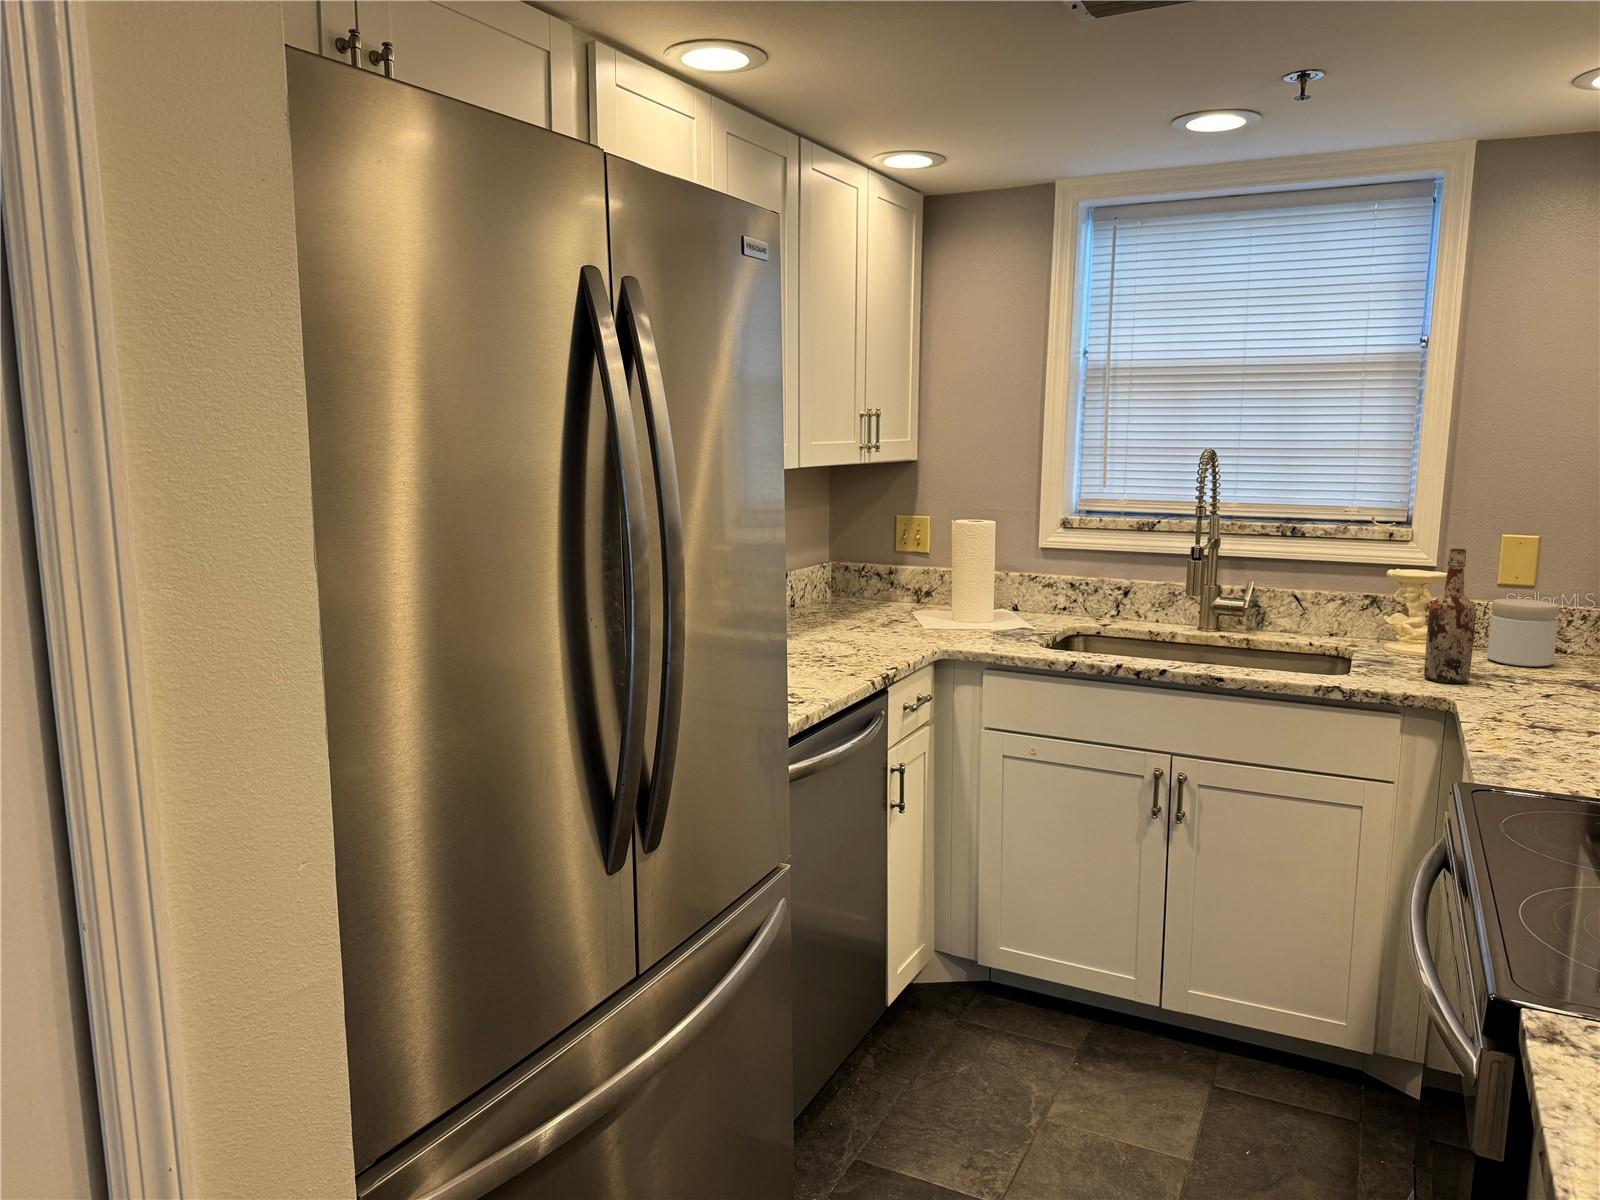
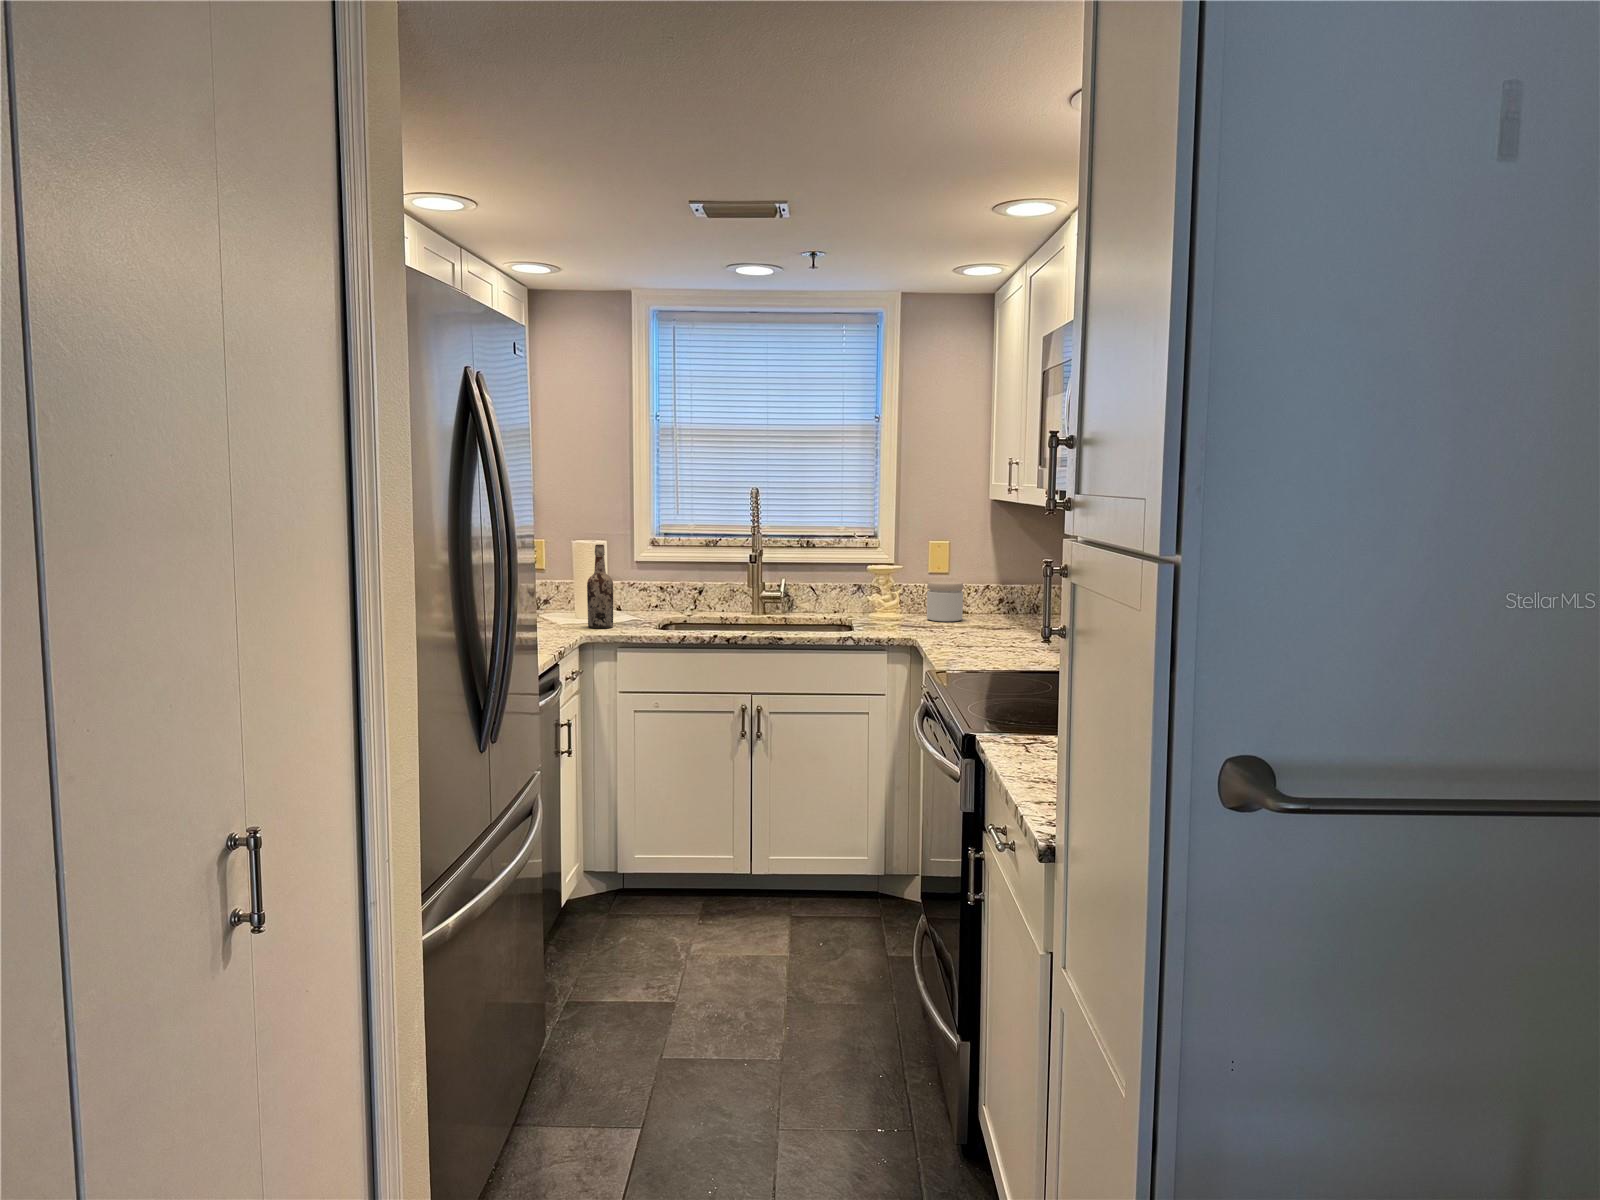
wine bottle: present [1424,549,1476,683] -> present [587,544,613,628]

